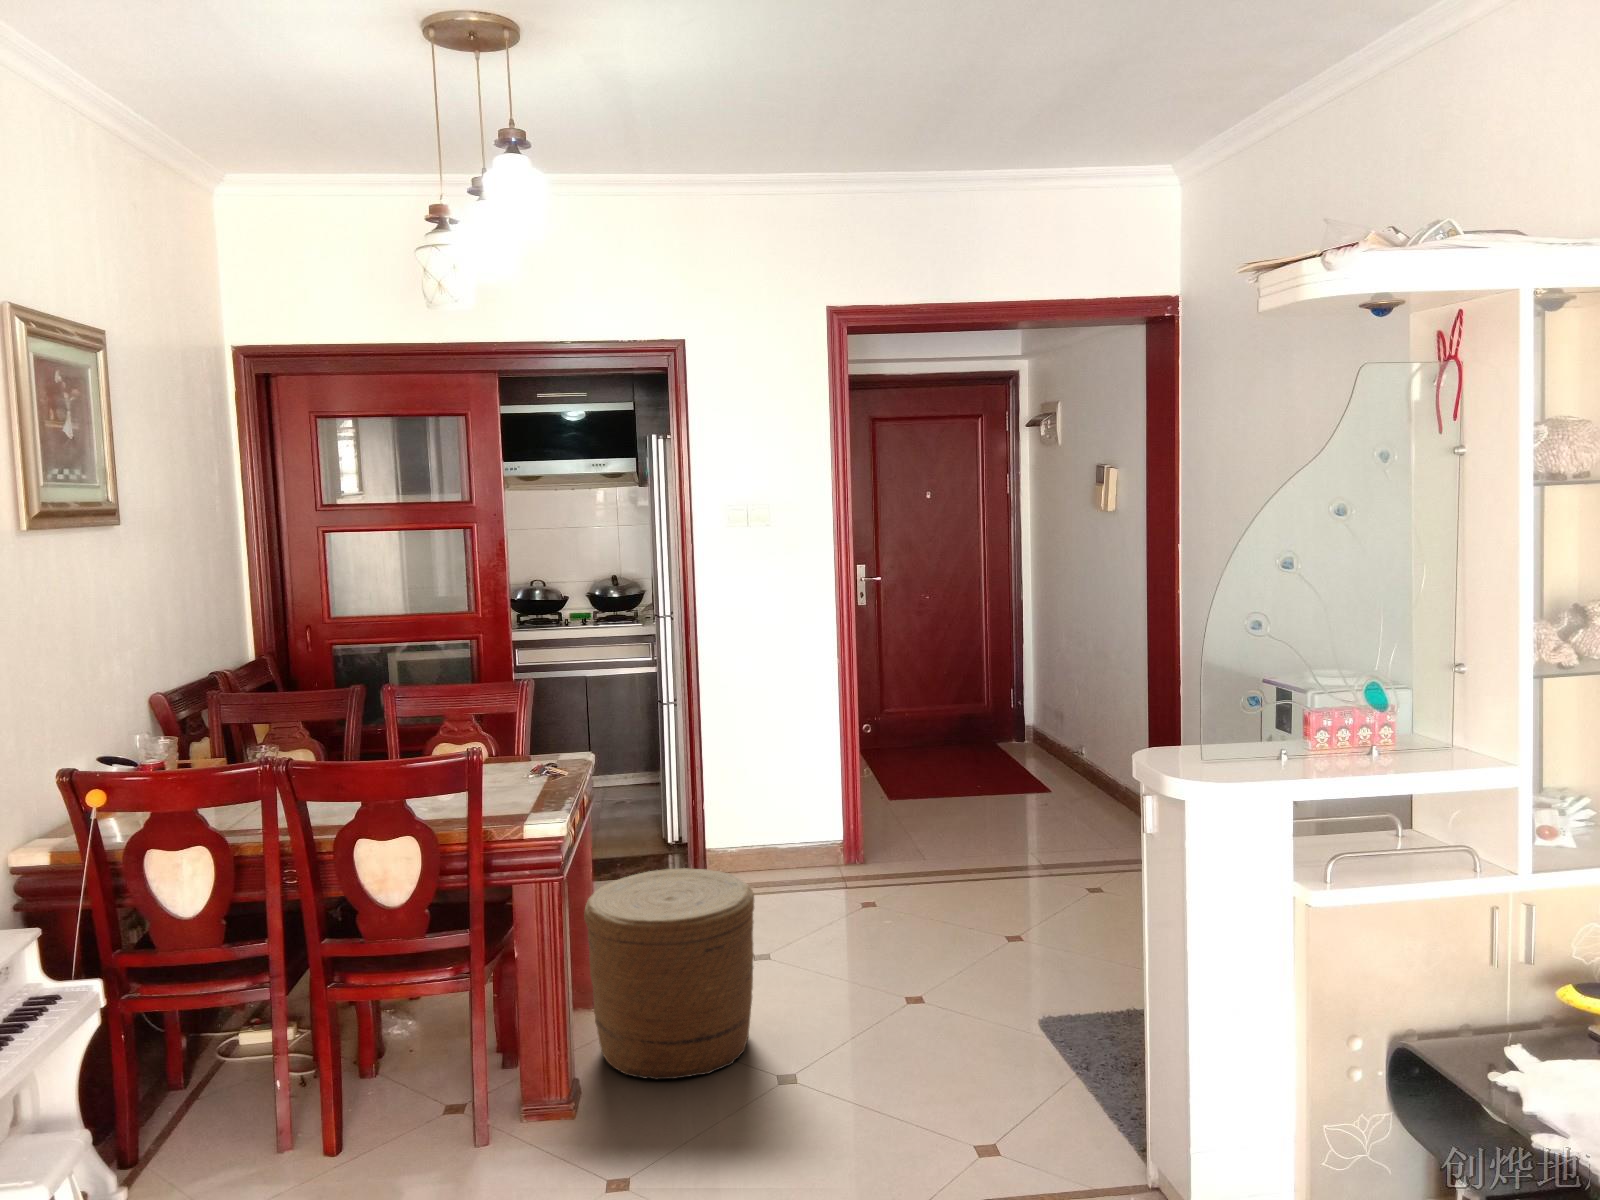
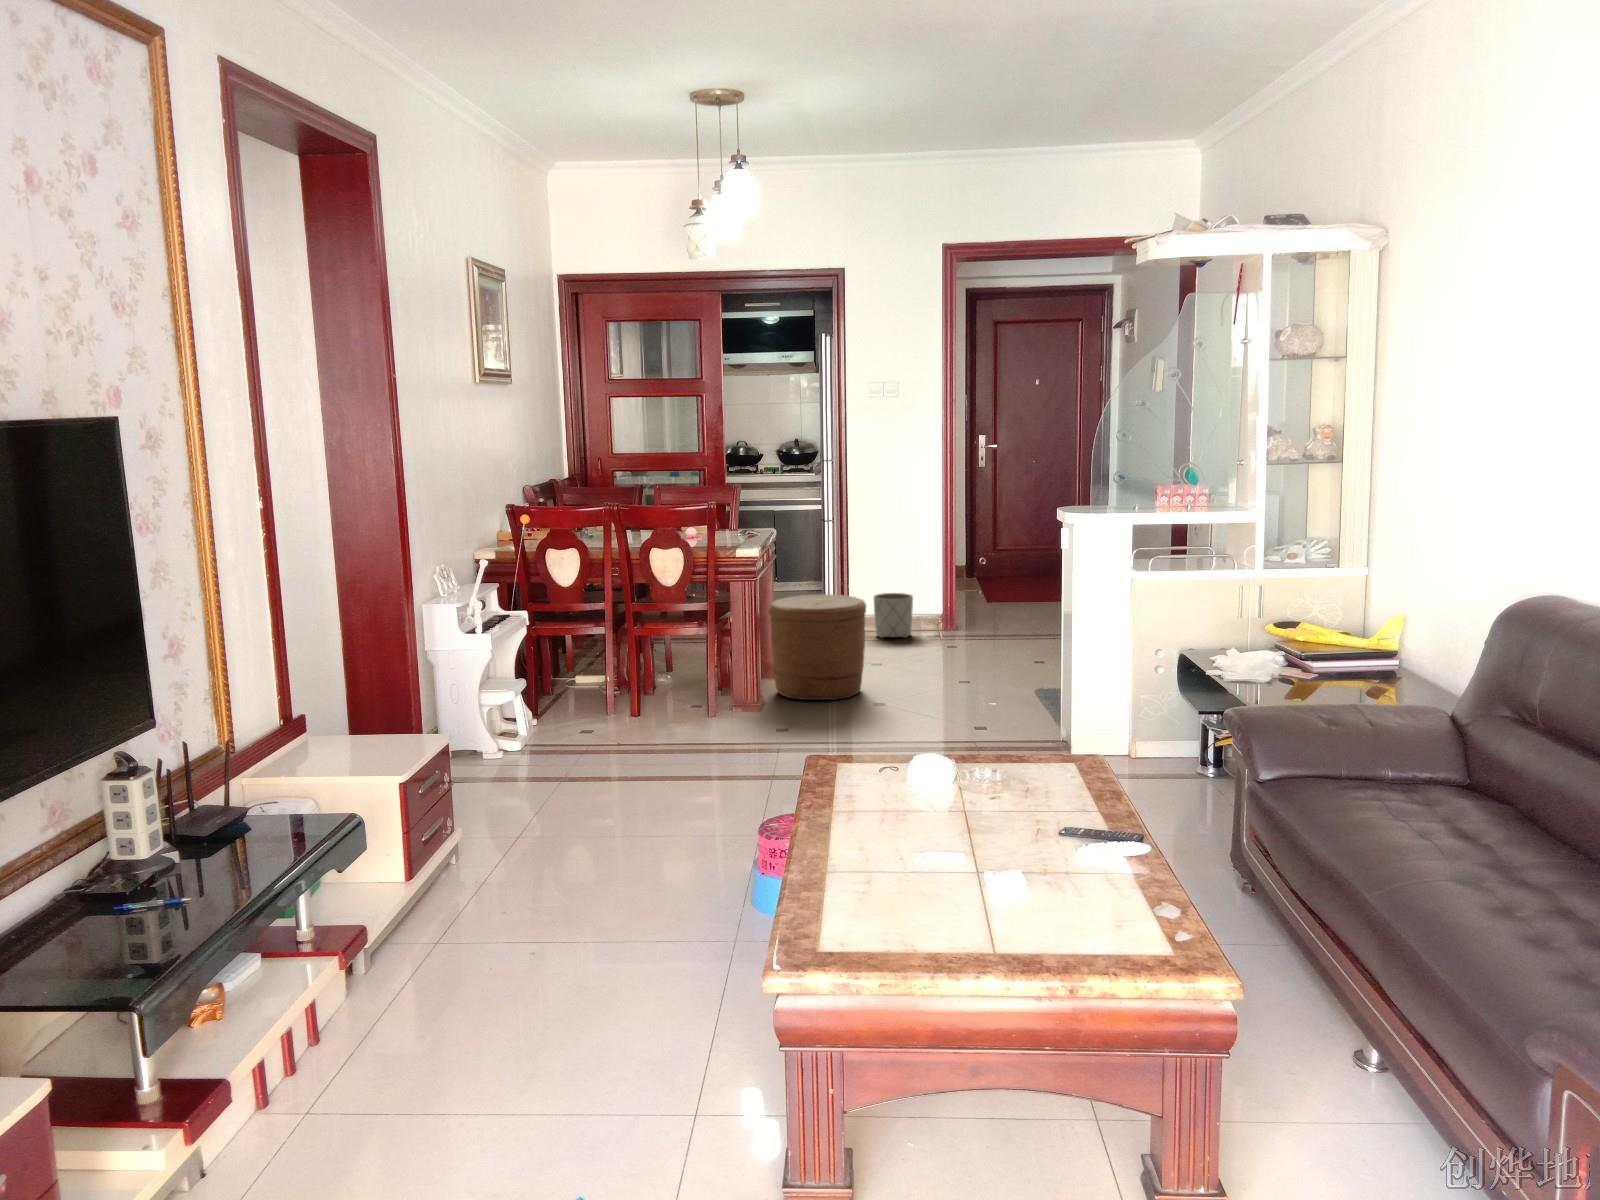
planter: none [741,811,800,885] -> present [874,593,913,638]

